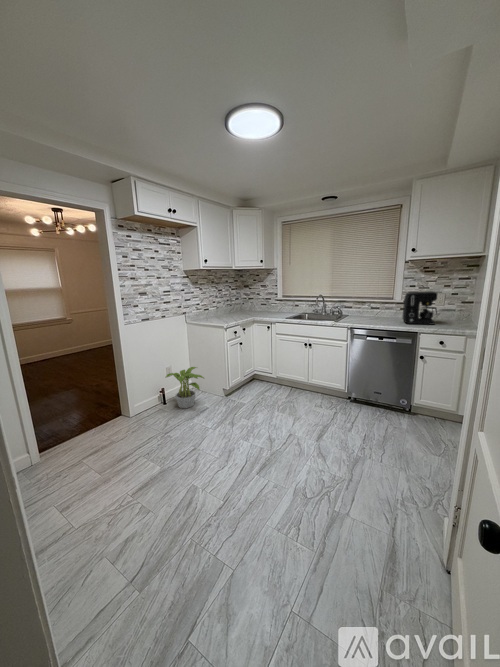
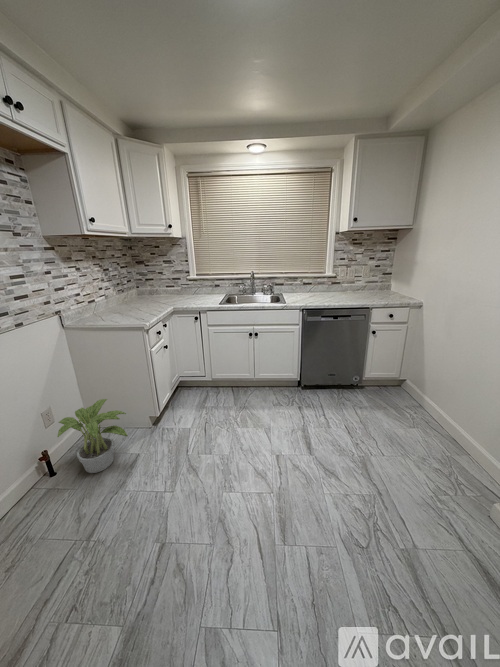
coffee maker: present [403,292,437,324] -> none [343,264,379,299]

